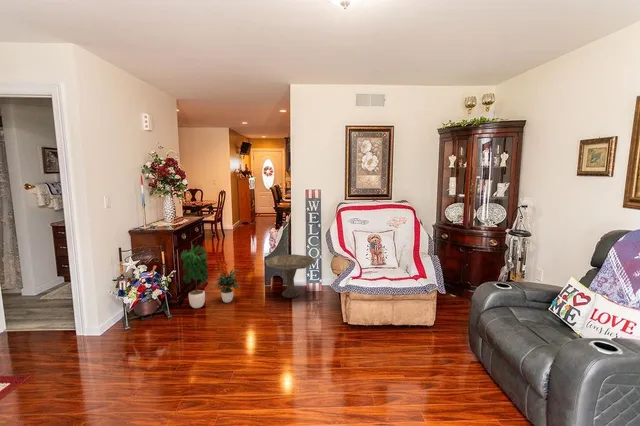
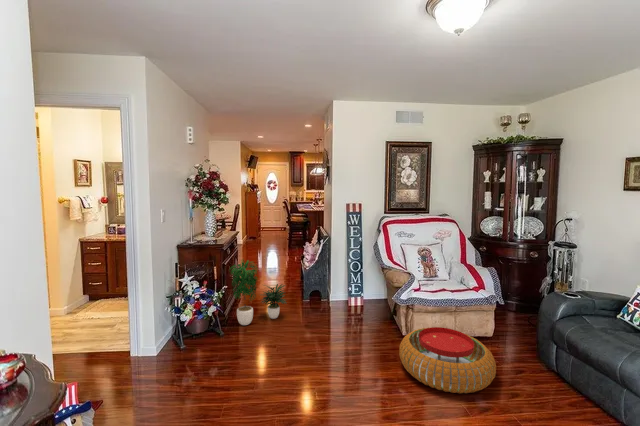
side table: present [265,254,315,298] -> none [309,268,361,313]
pouf: none [325,315,415,380] -> present [399,327,496,393]

